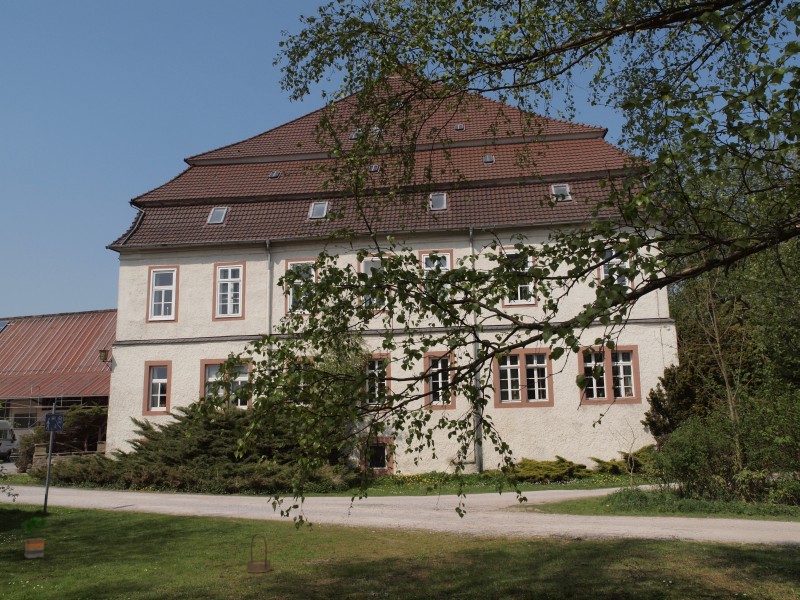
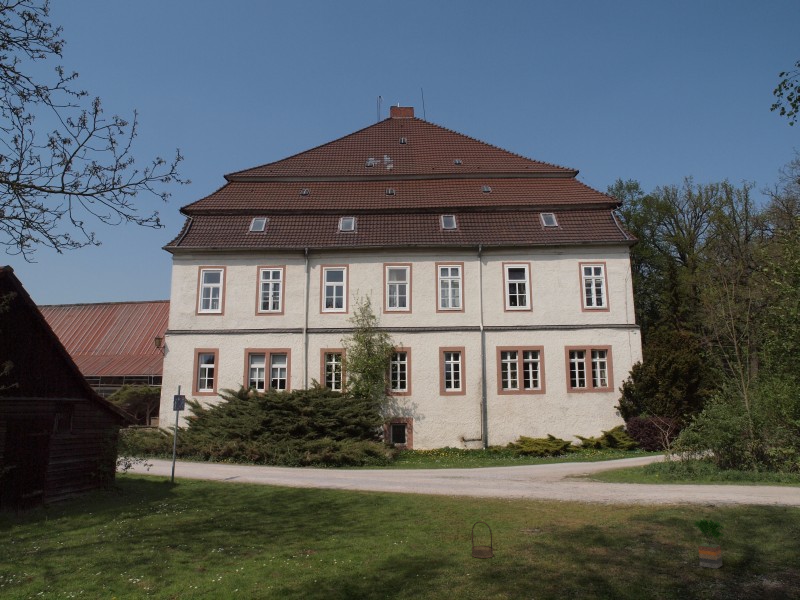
potted tree: present [22,517,50,558] -> present [695,519,724,569]

